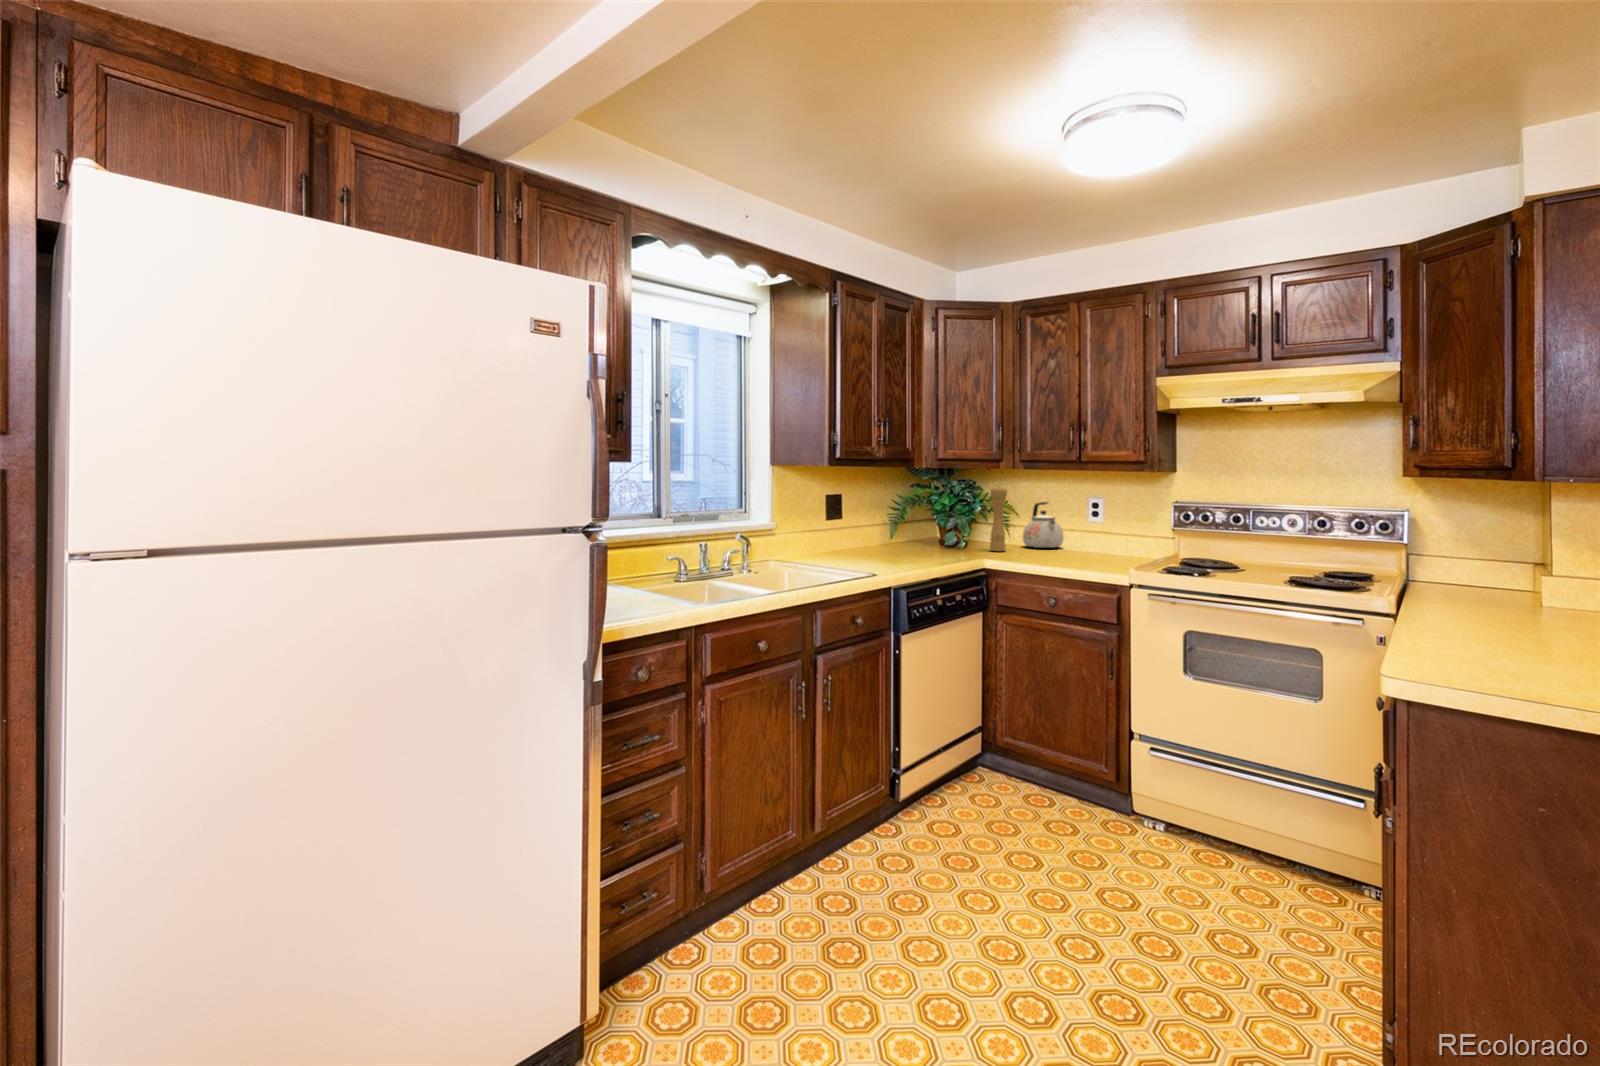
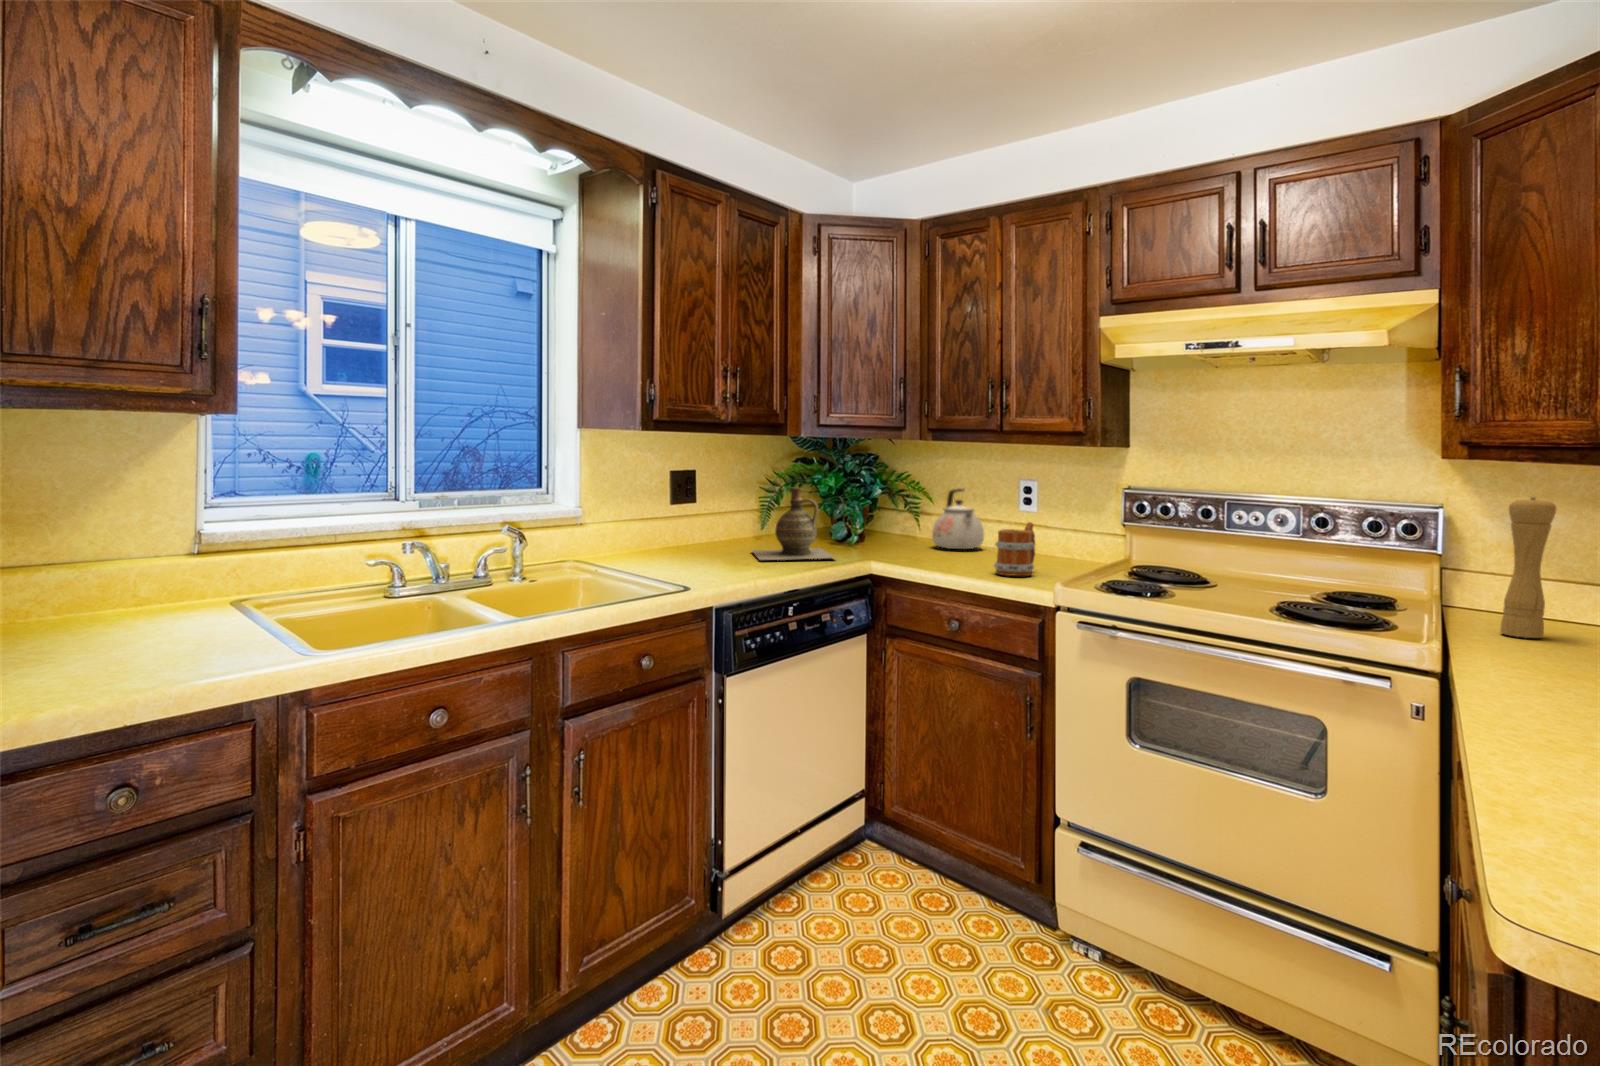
pepper mill: present [990,487,1007,551] -> present [1500,497,1556,638]
ceramic jug: none [889,503,958,556] -> present [752,488,834,560]
mug: none [1080,526,1110,565] -> present [994,522,1035,576]

